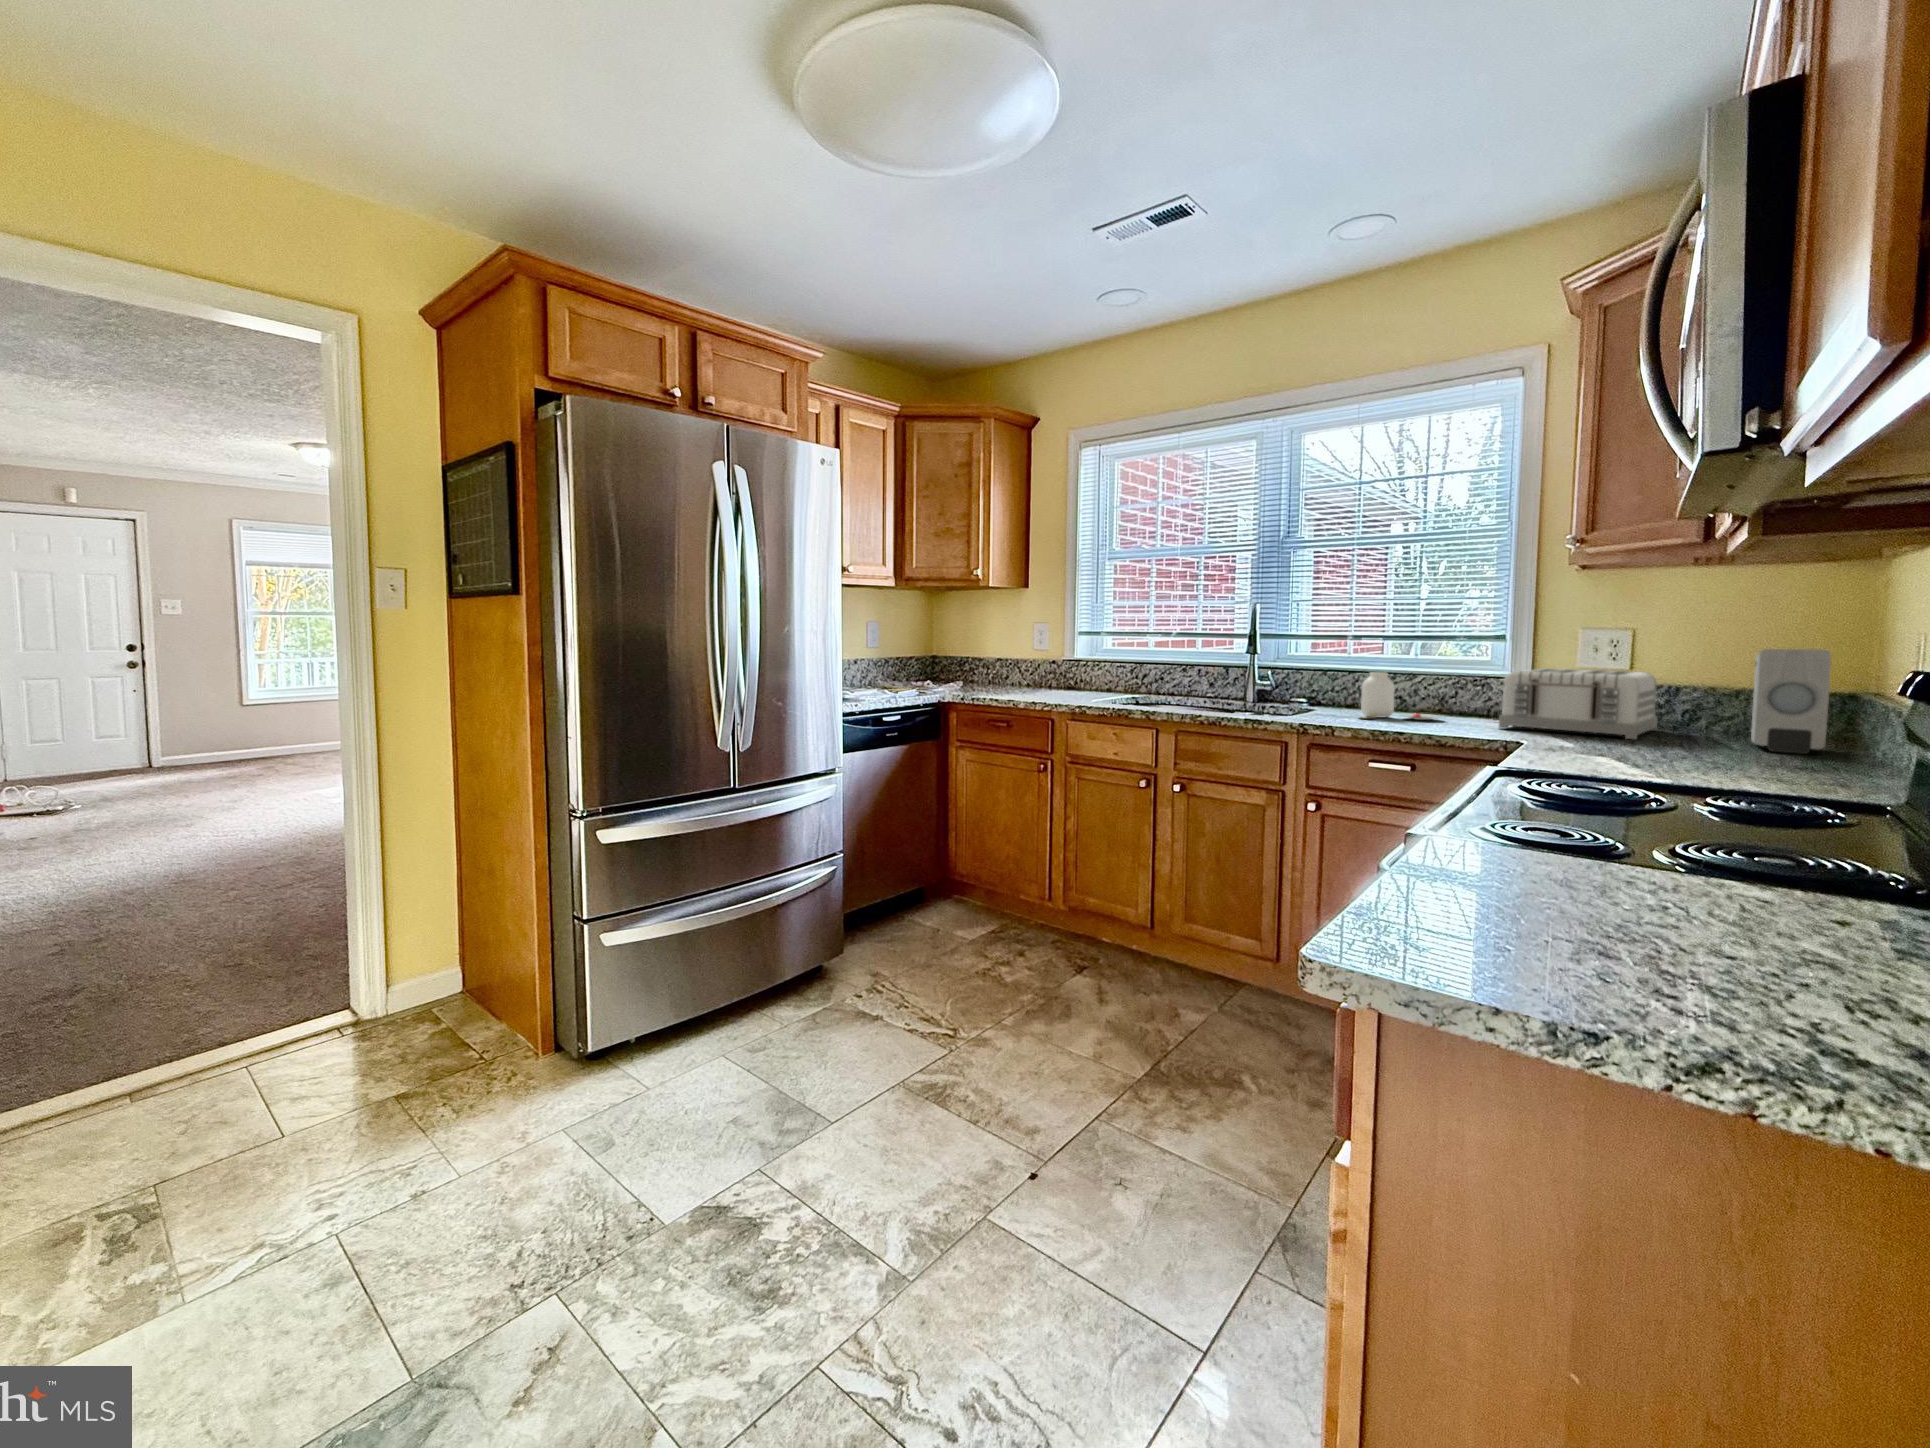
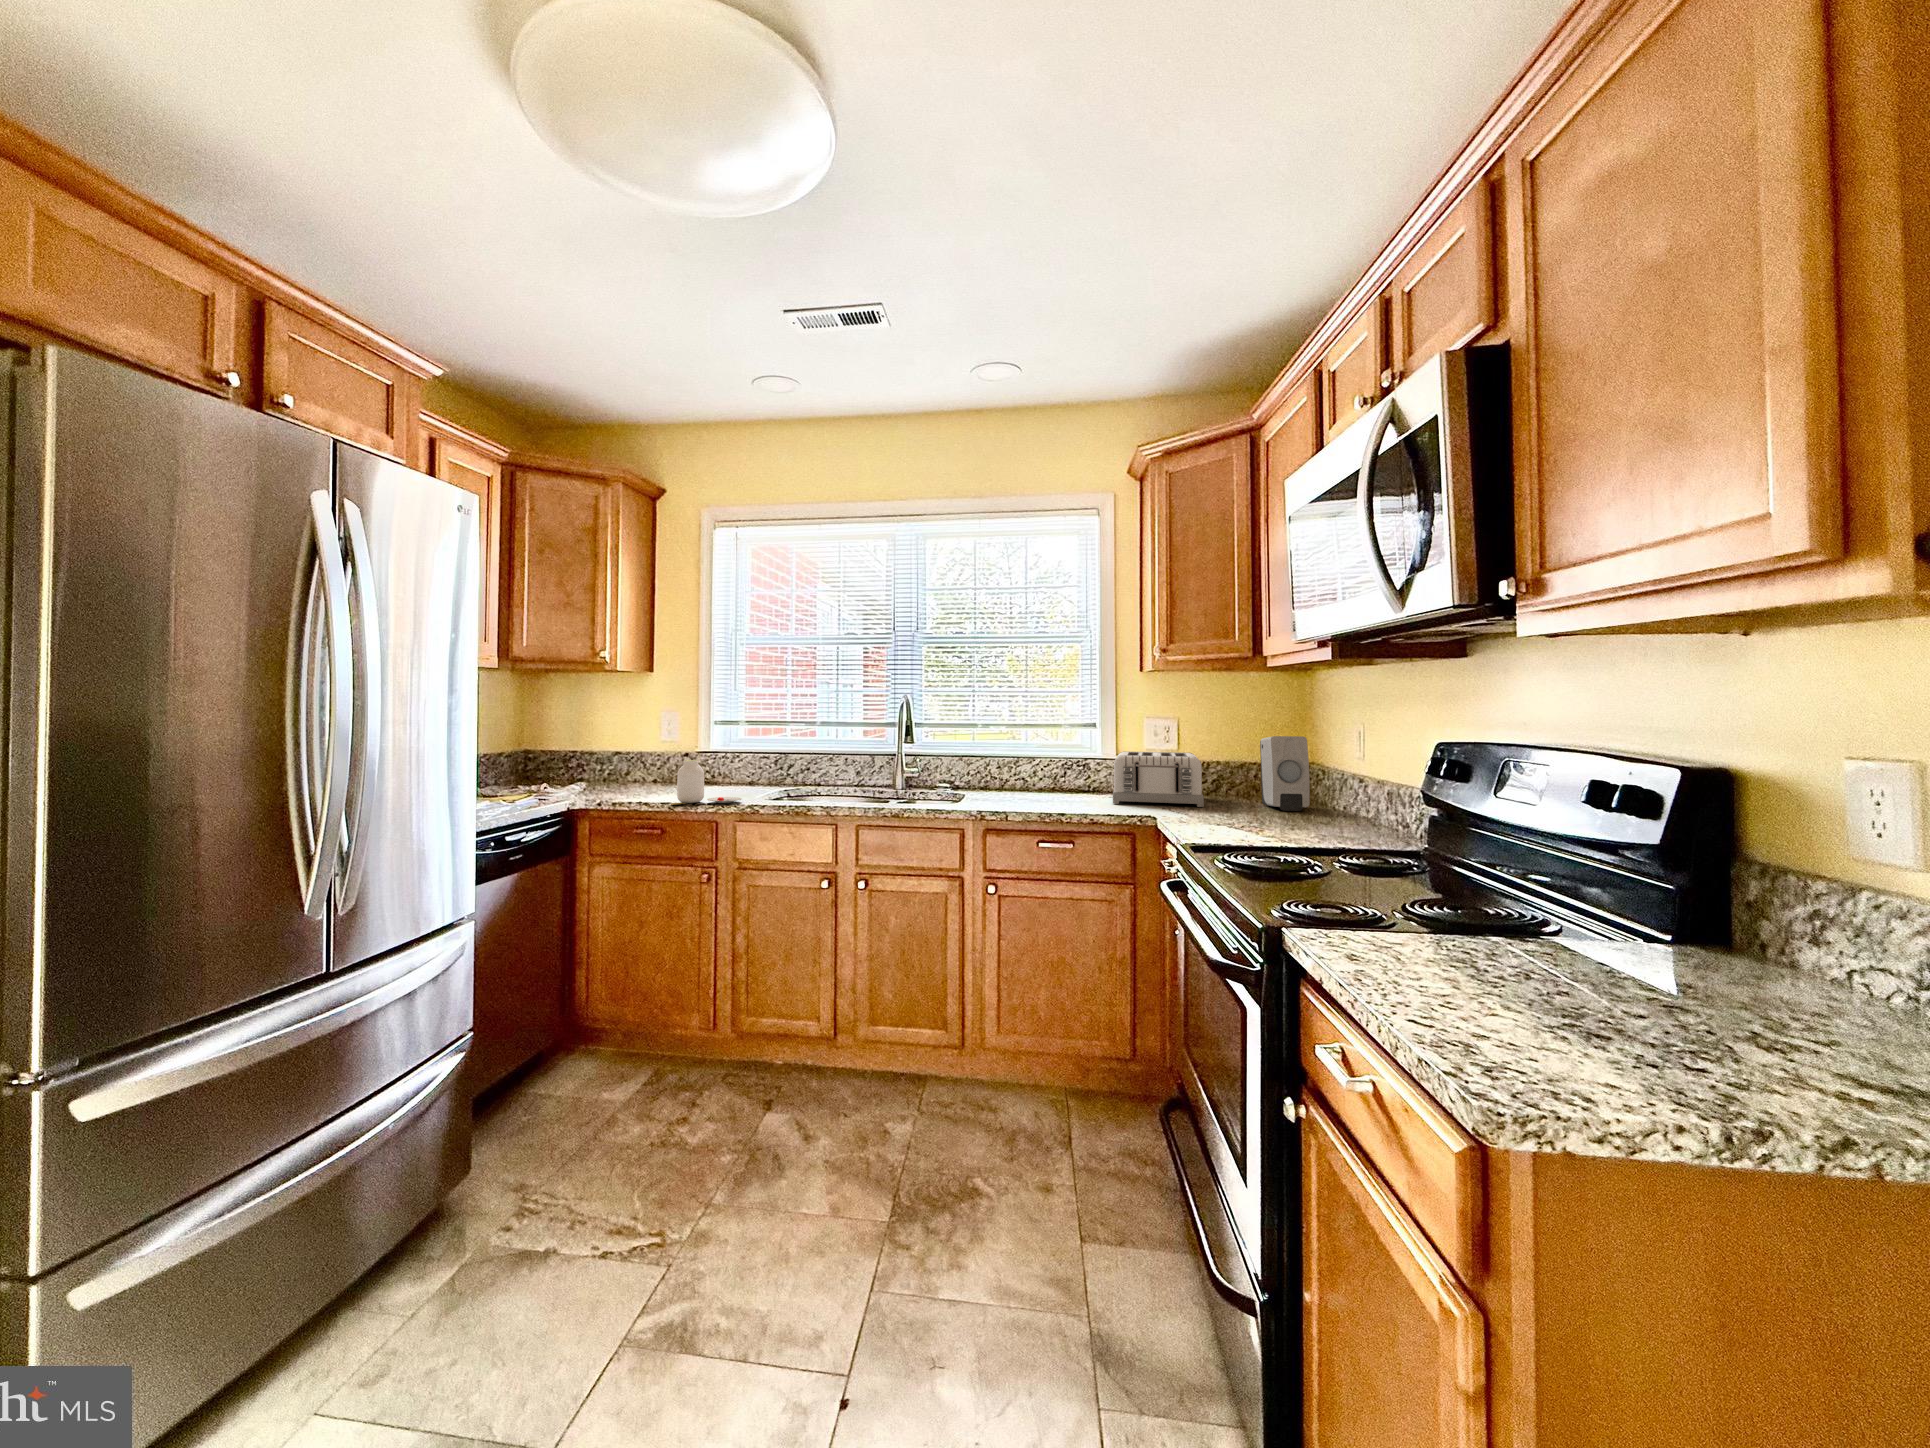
jar: present [1361,672,1442,720] -> present [671,760,742,805]

